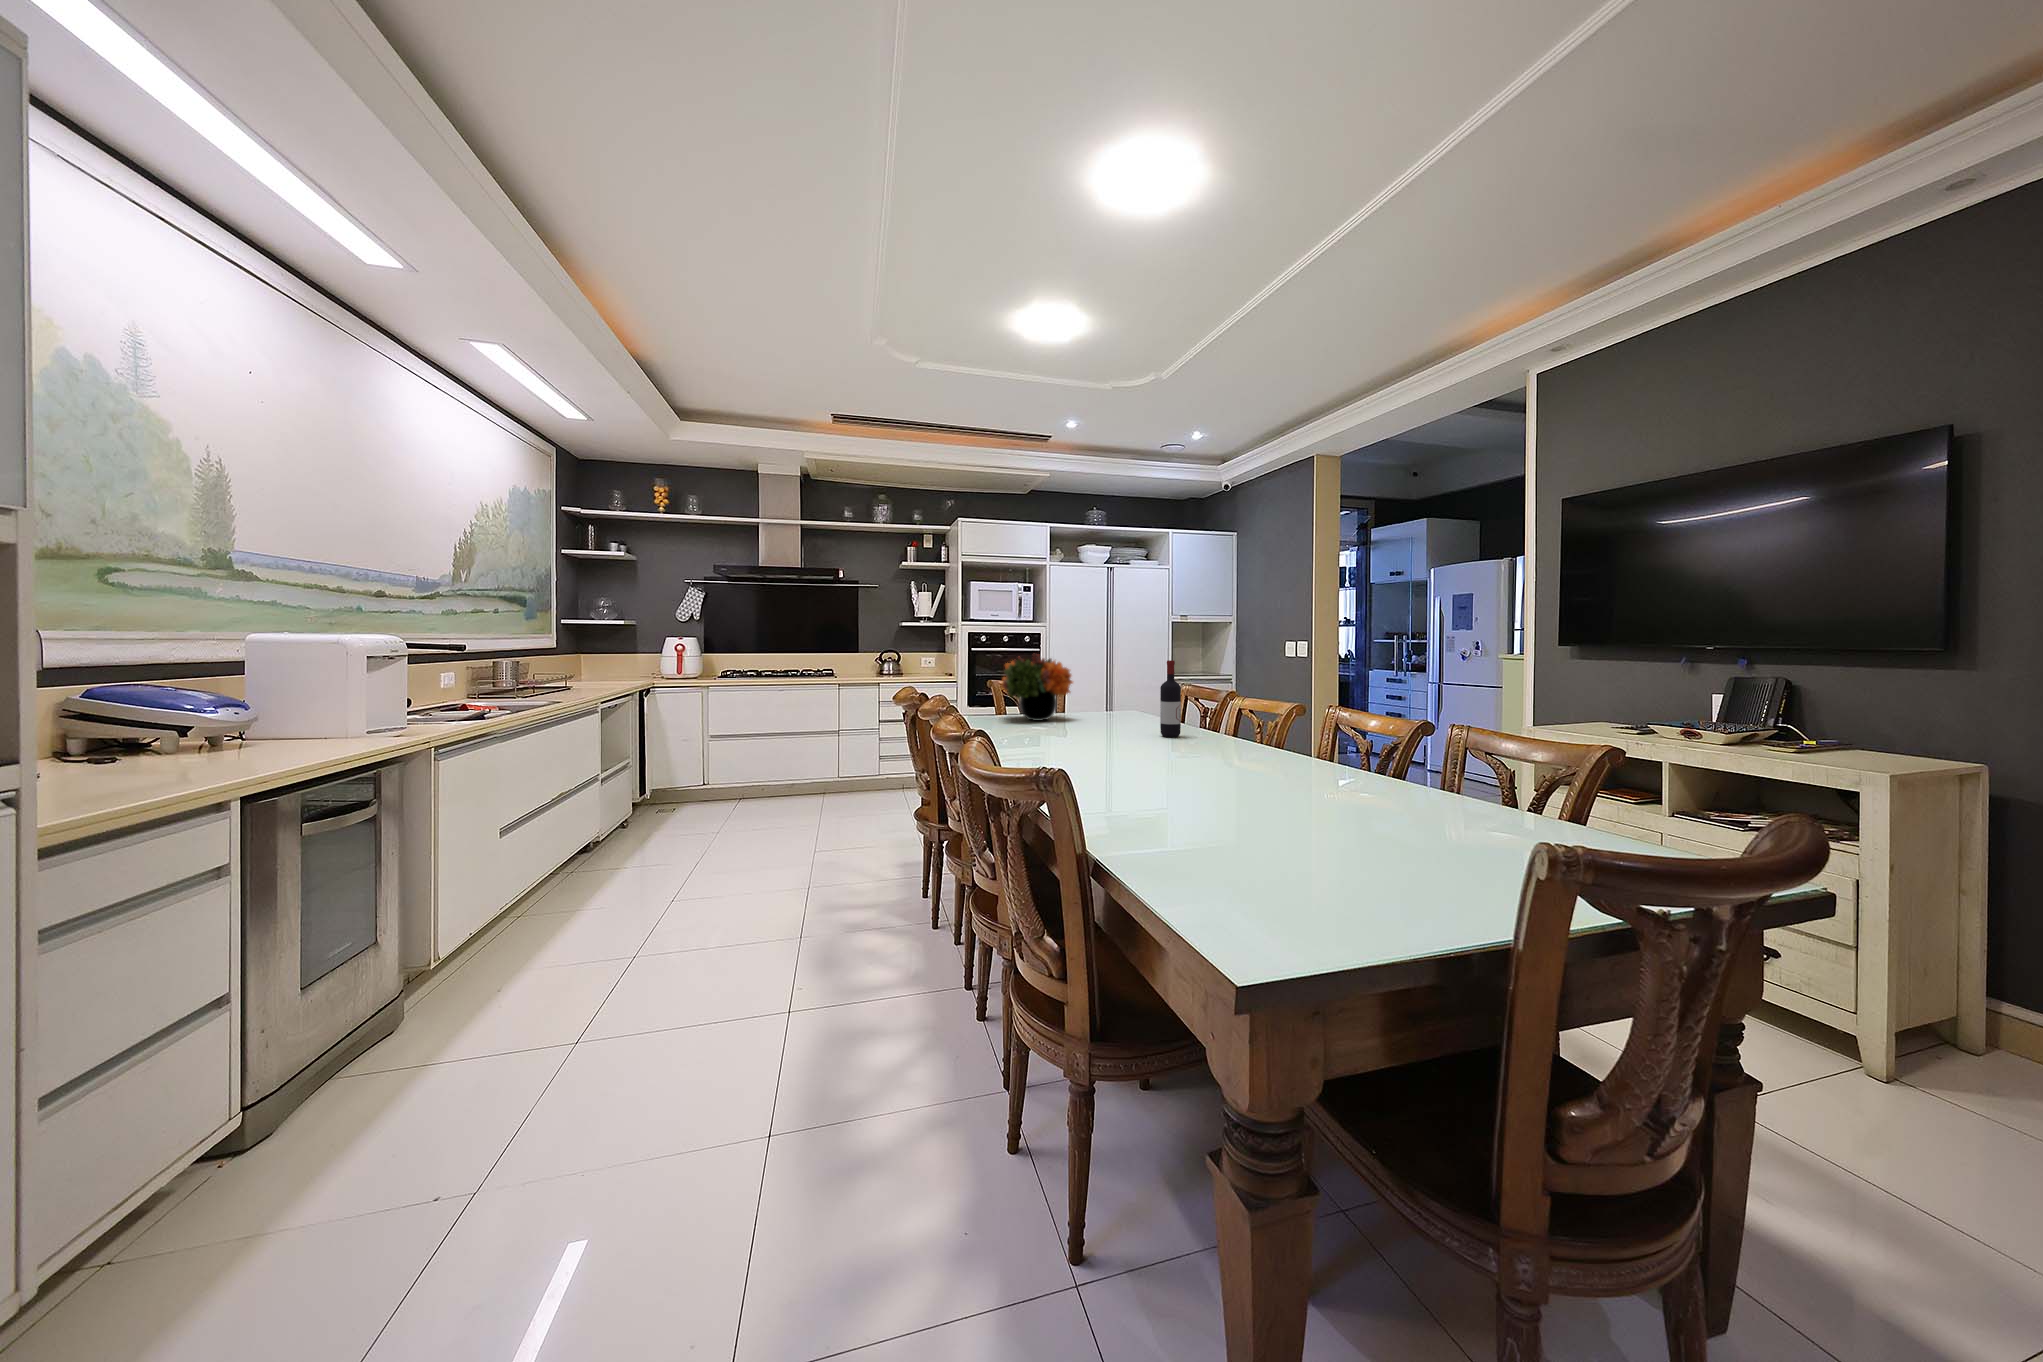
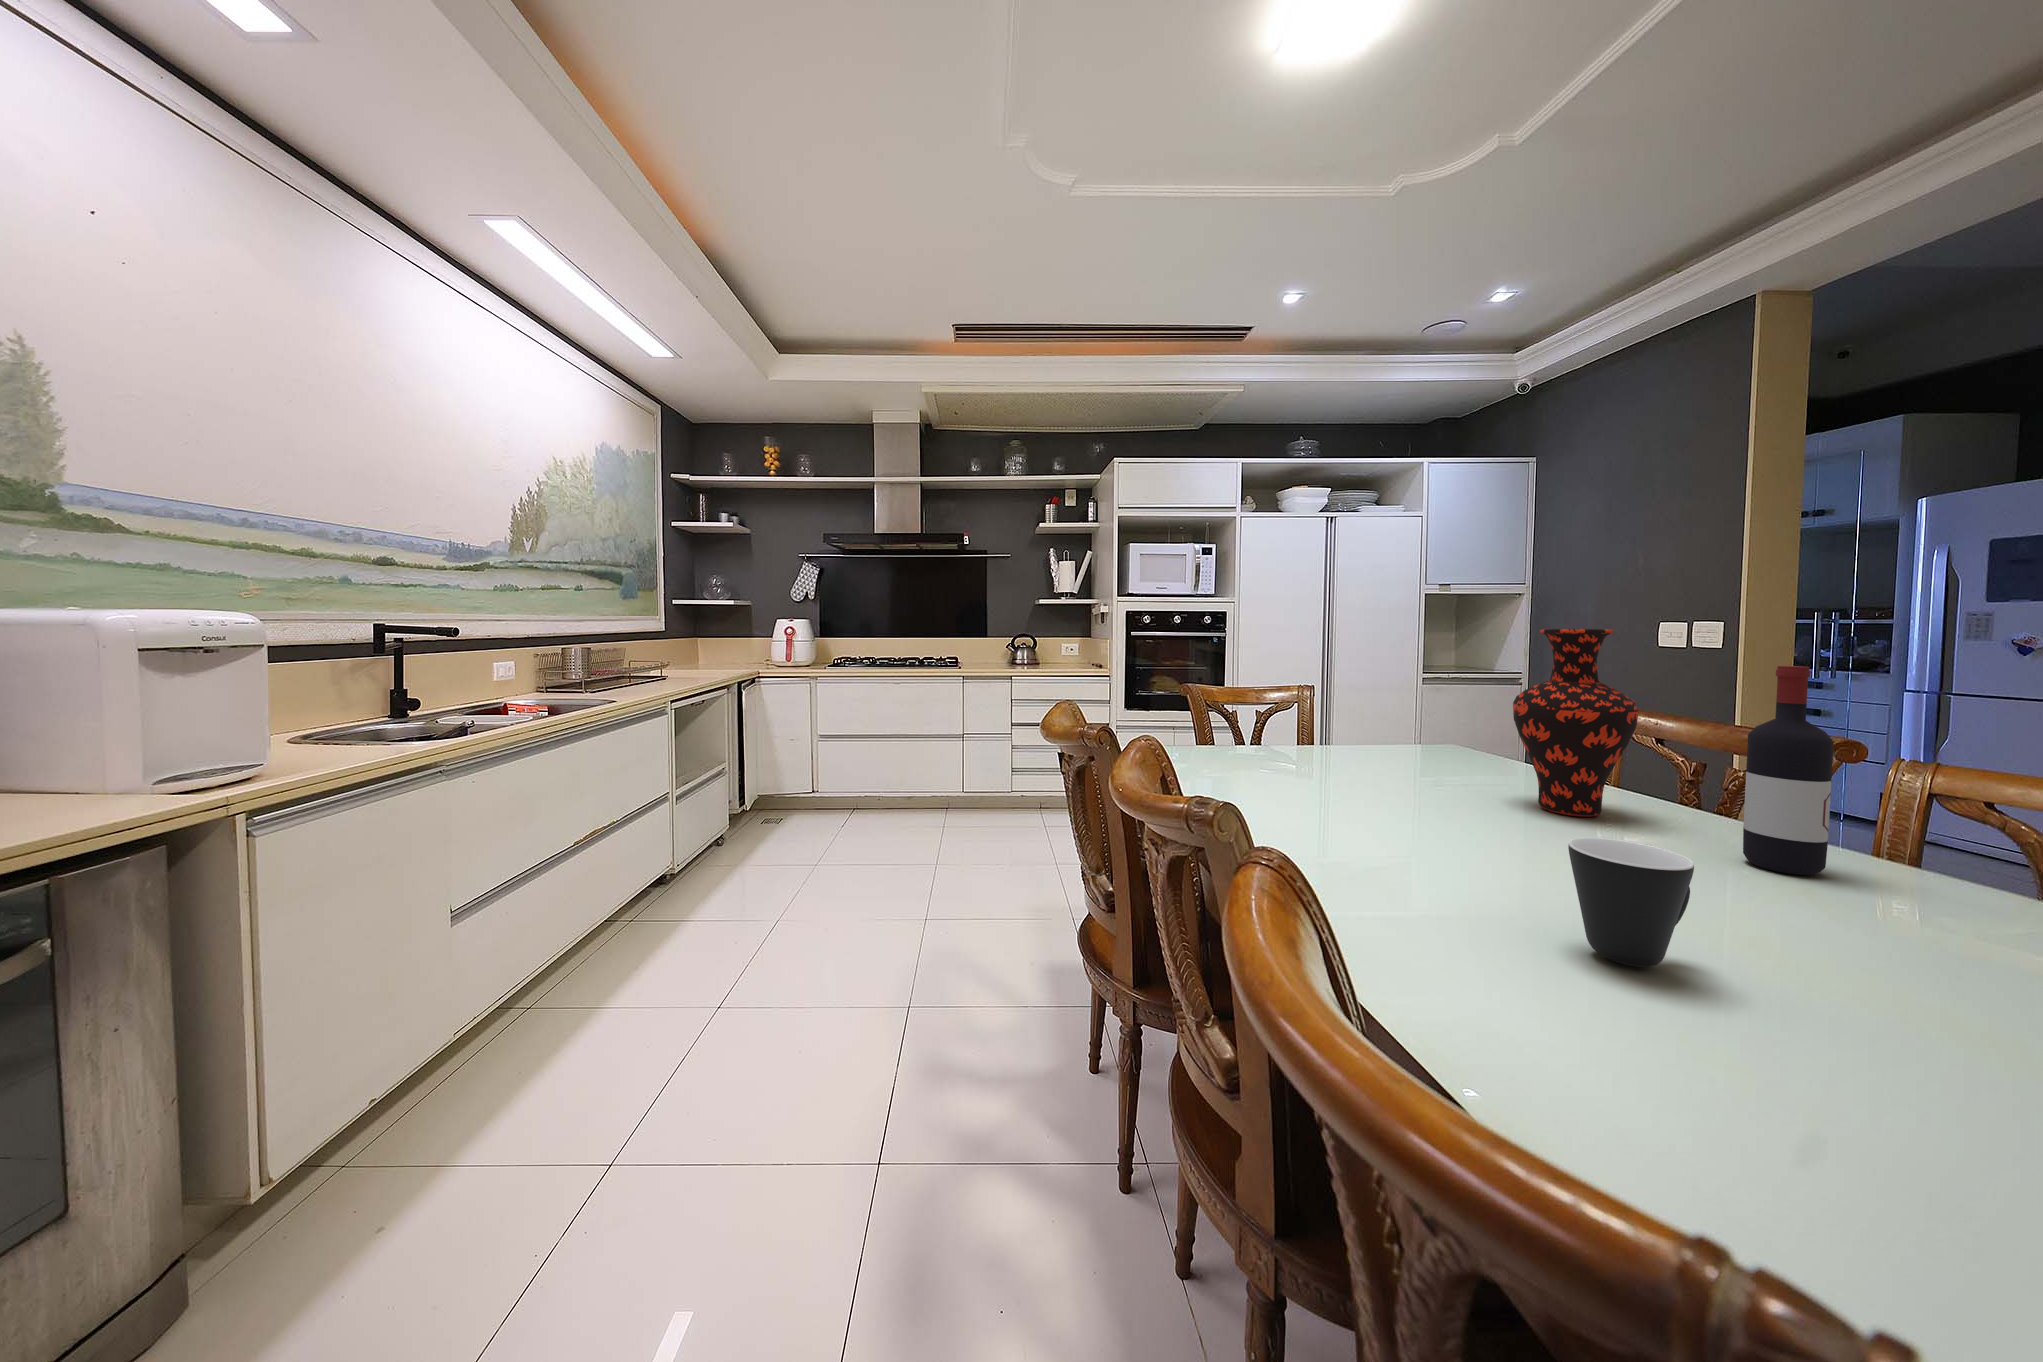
vase: none [1108,647,1150,729] -> present [1513,629,1639,817]
flower arrangement: present [1002,654,1073,721] -> none [1233,642,1391,771]
mug: none [1058,716,1091,752] -> present [1568,837,1694,967]

